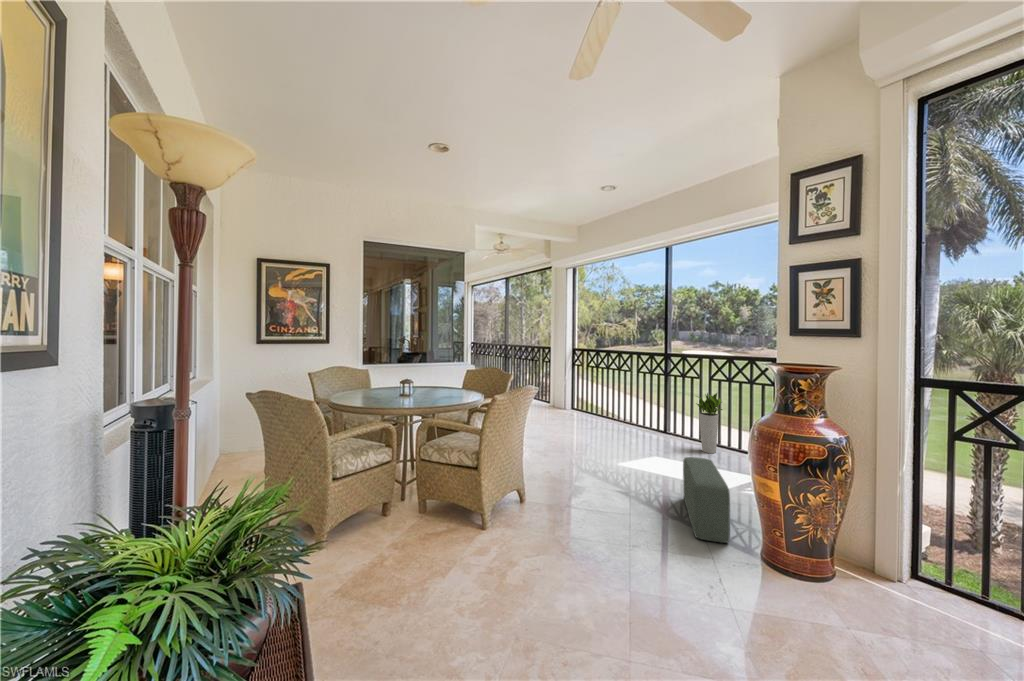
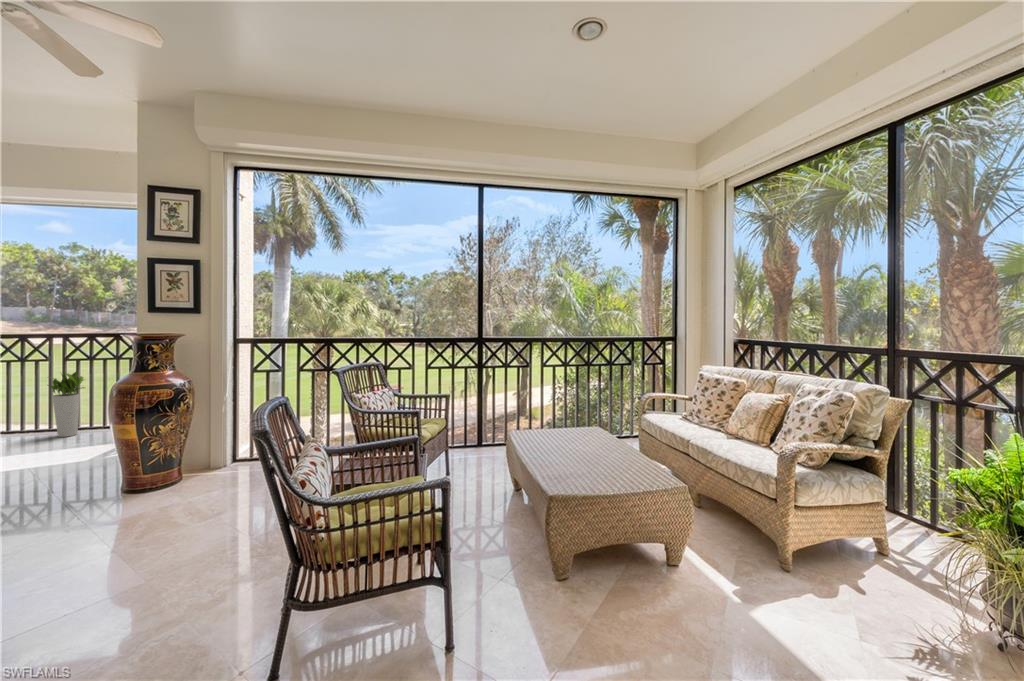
pouf: present [683,457,730,543] -> none [33,431,92,499]

